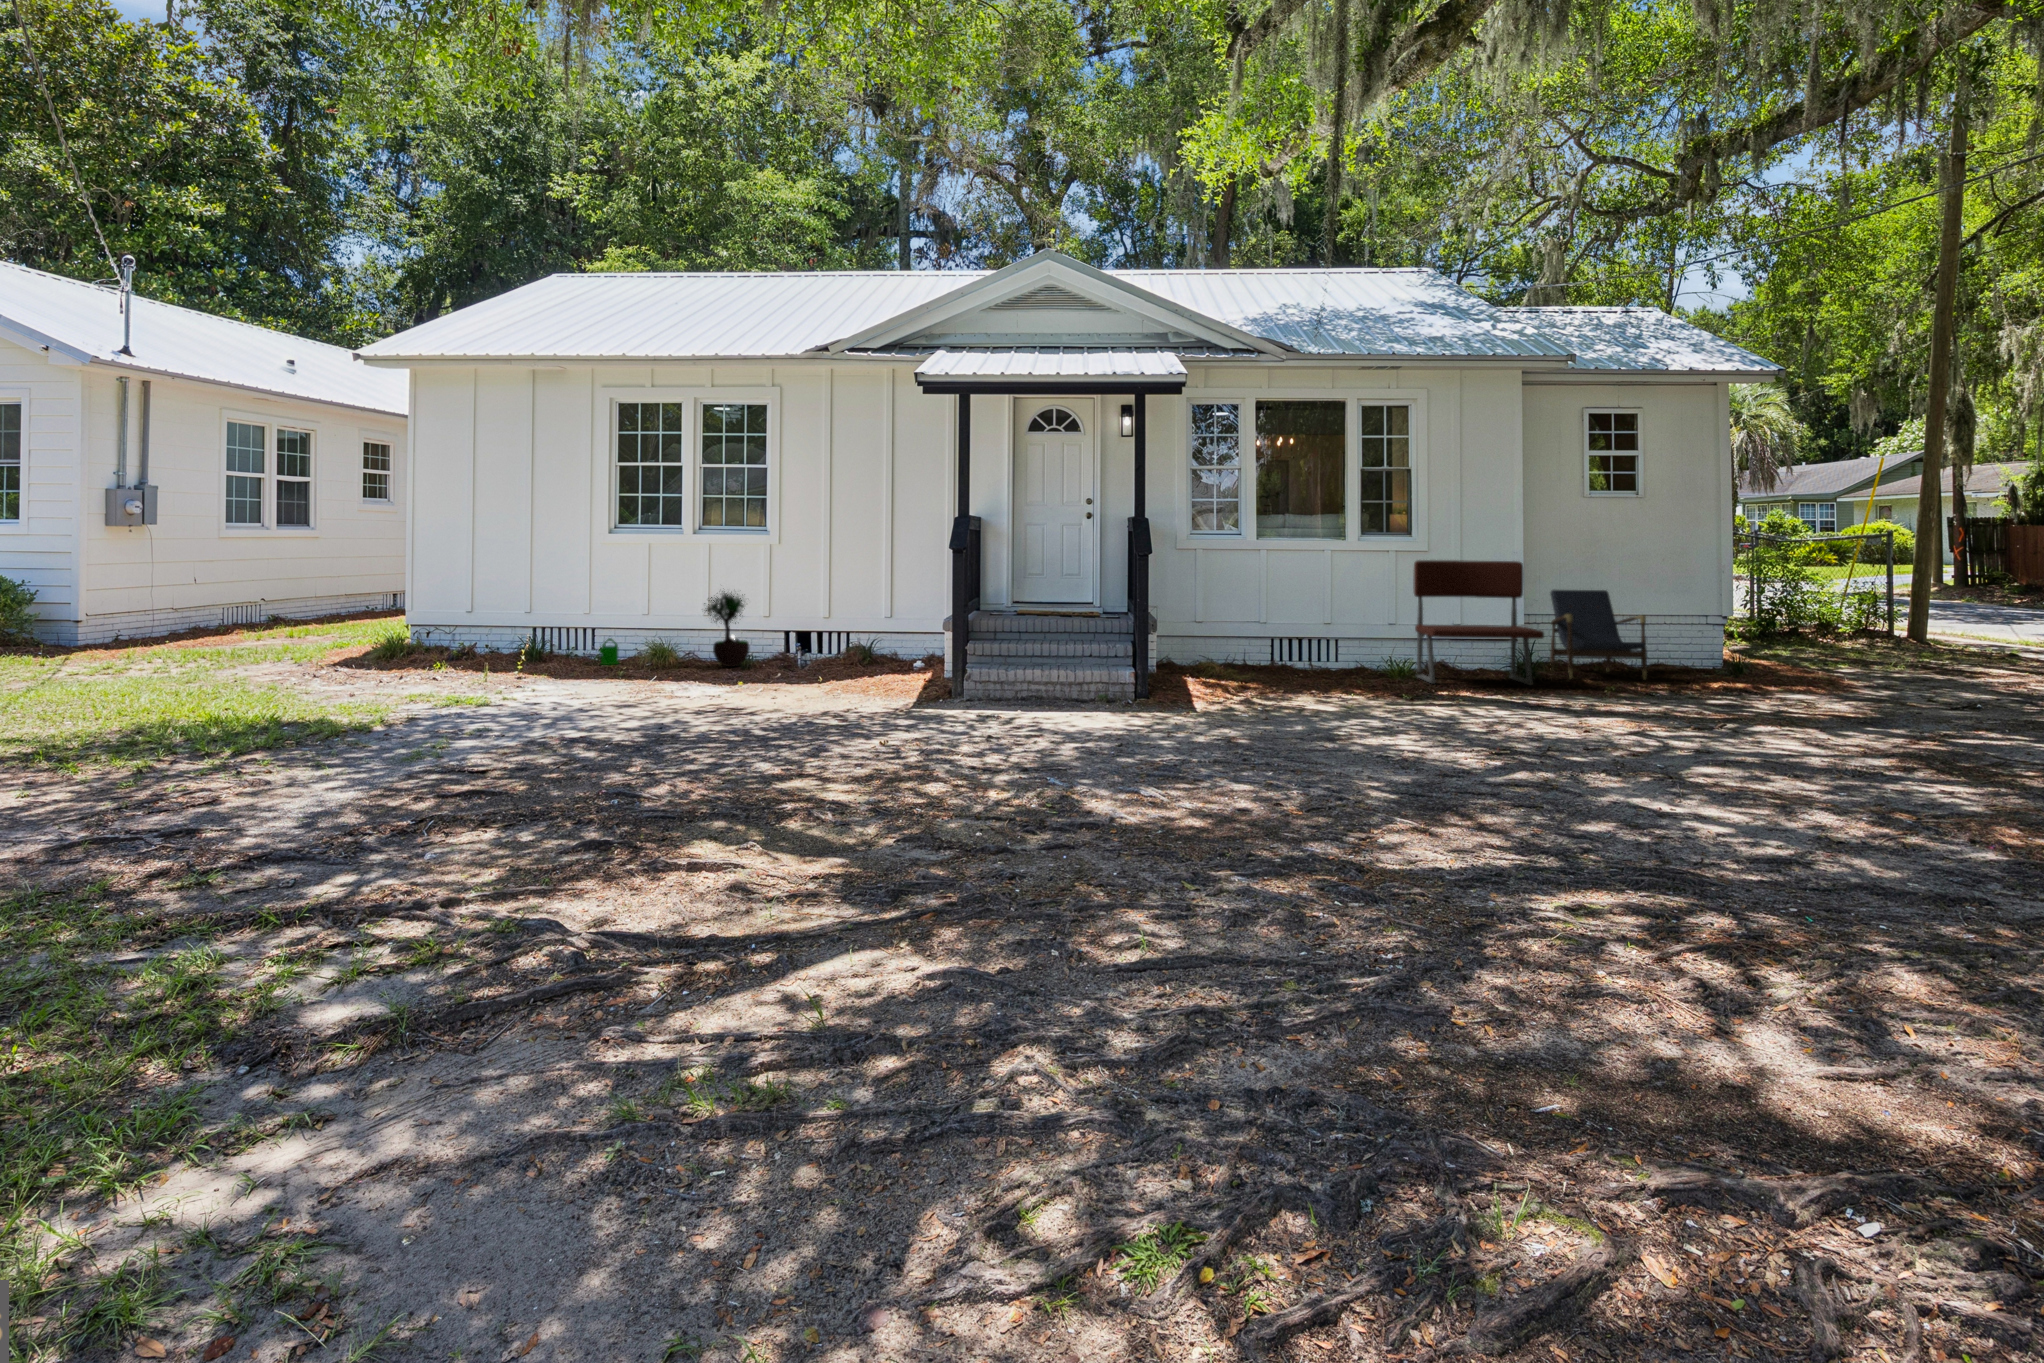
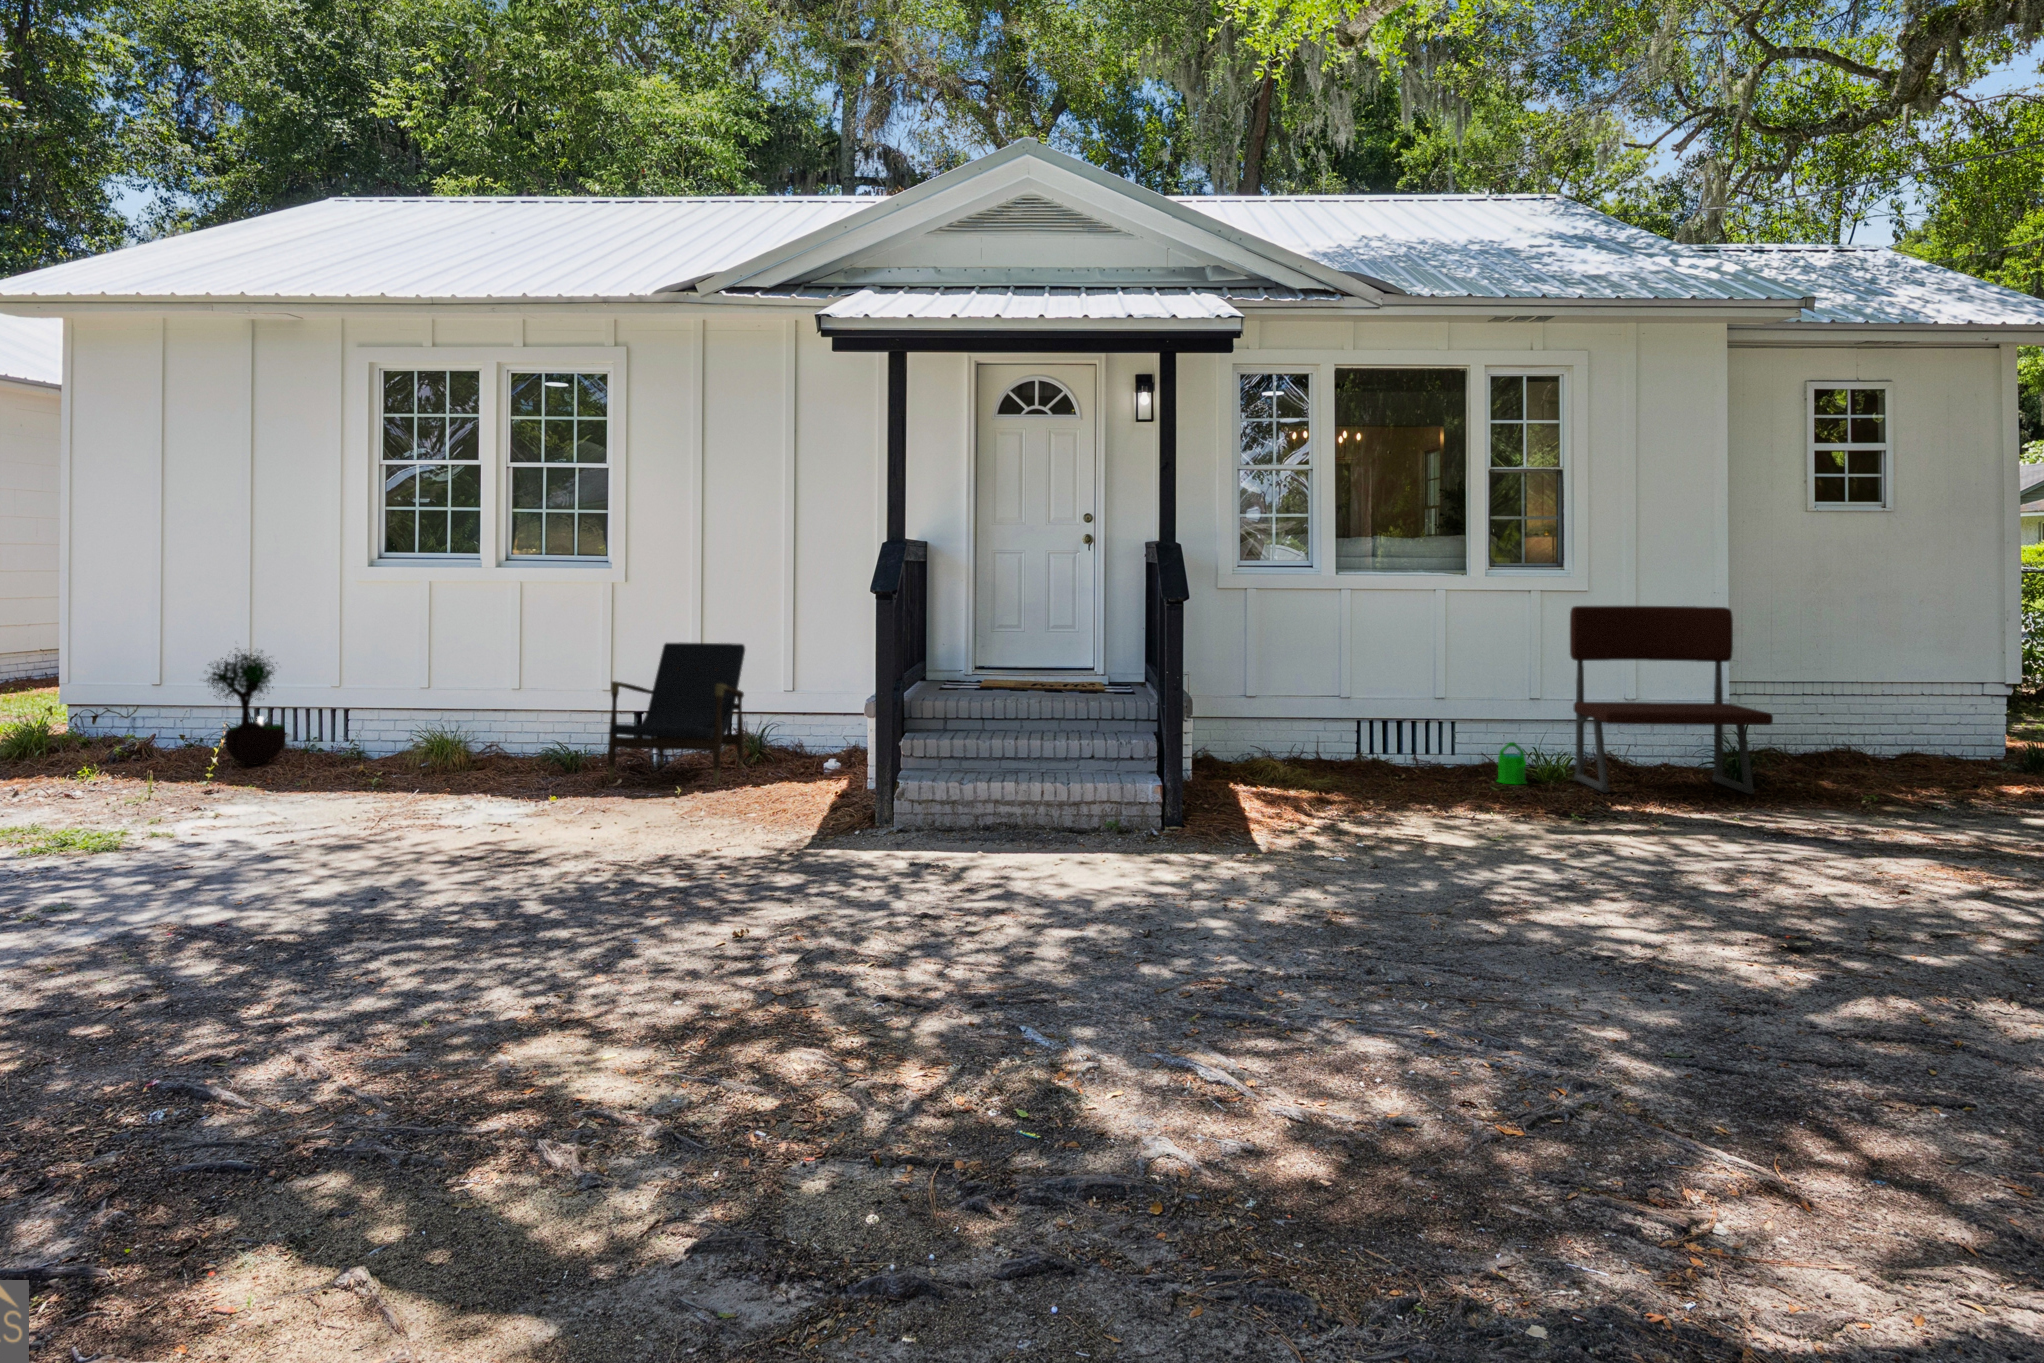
lounge chair: present [1550,590,1647,680] -> present [608,643,745,785]
potted tree: present [704,591,749,667] -> present [206,648,286,765]
watering can: present [599,638,619,665] -> present [1497,742,1527,784]

